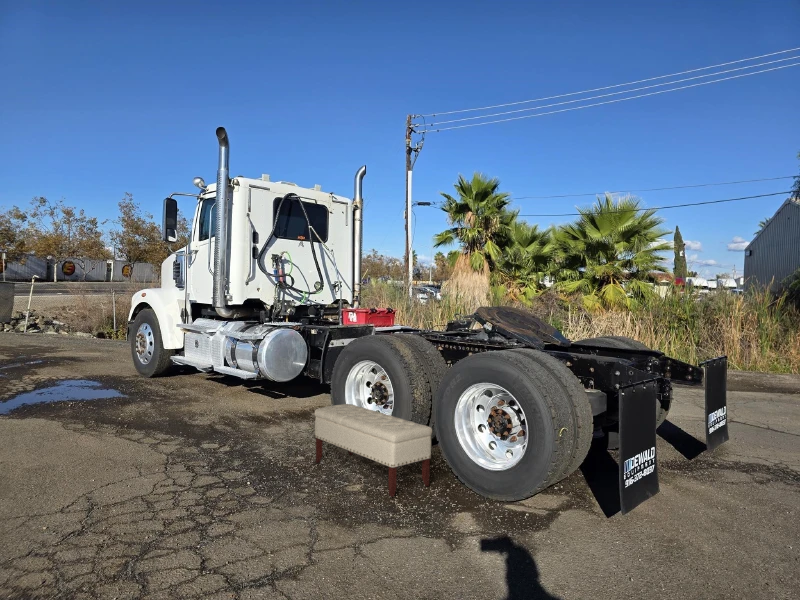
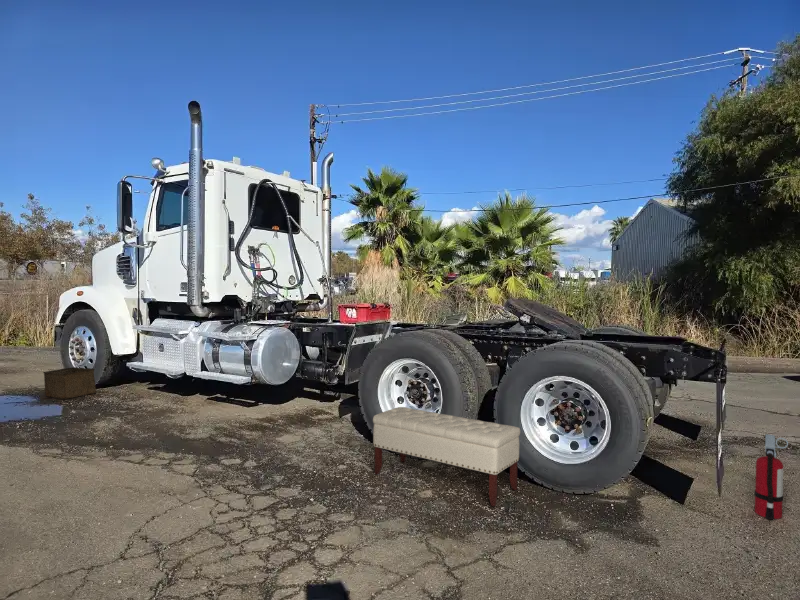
storage bin: none [110,359,151,386] -> present [43,367,96,399]
fire extinguisher: none [647,450,678,536] -> present [755,434,788,519]

